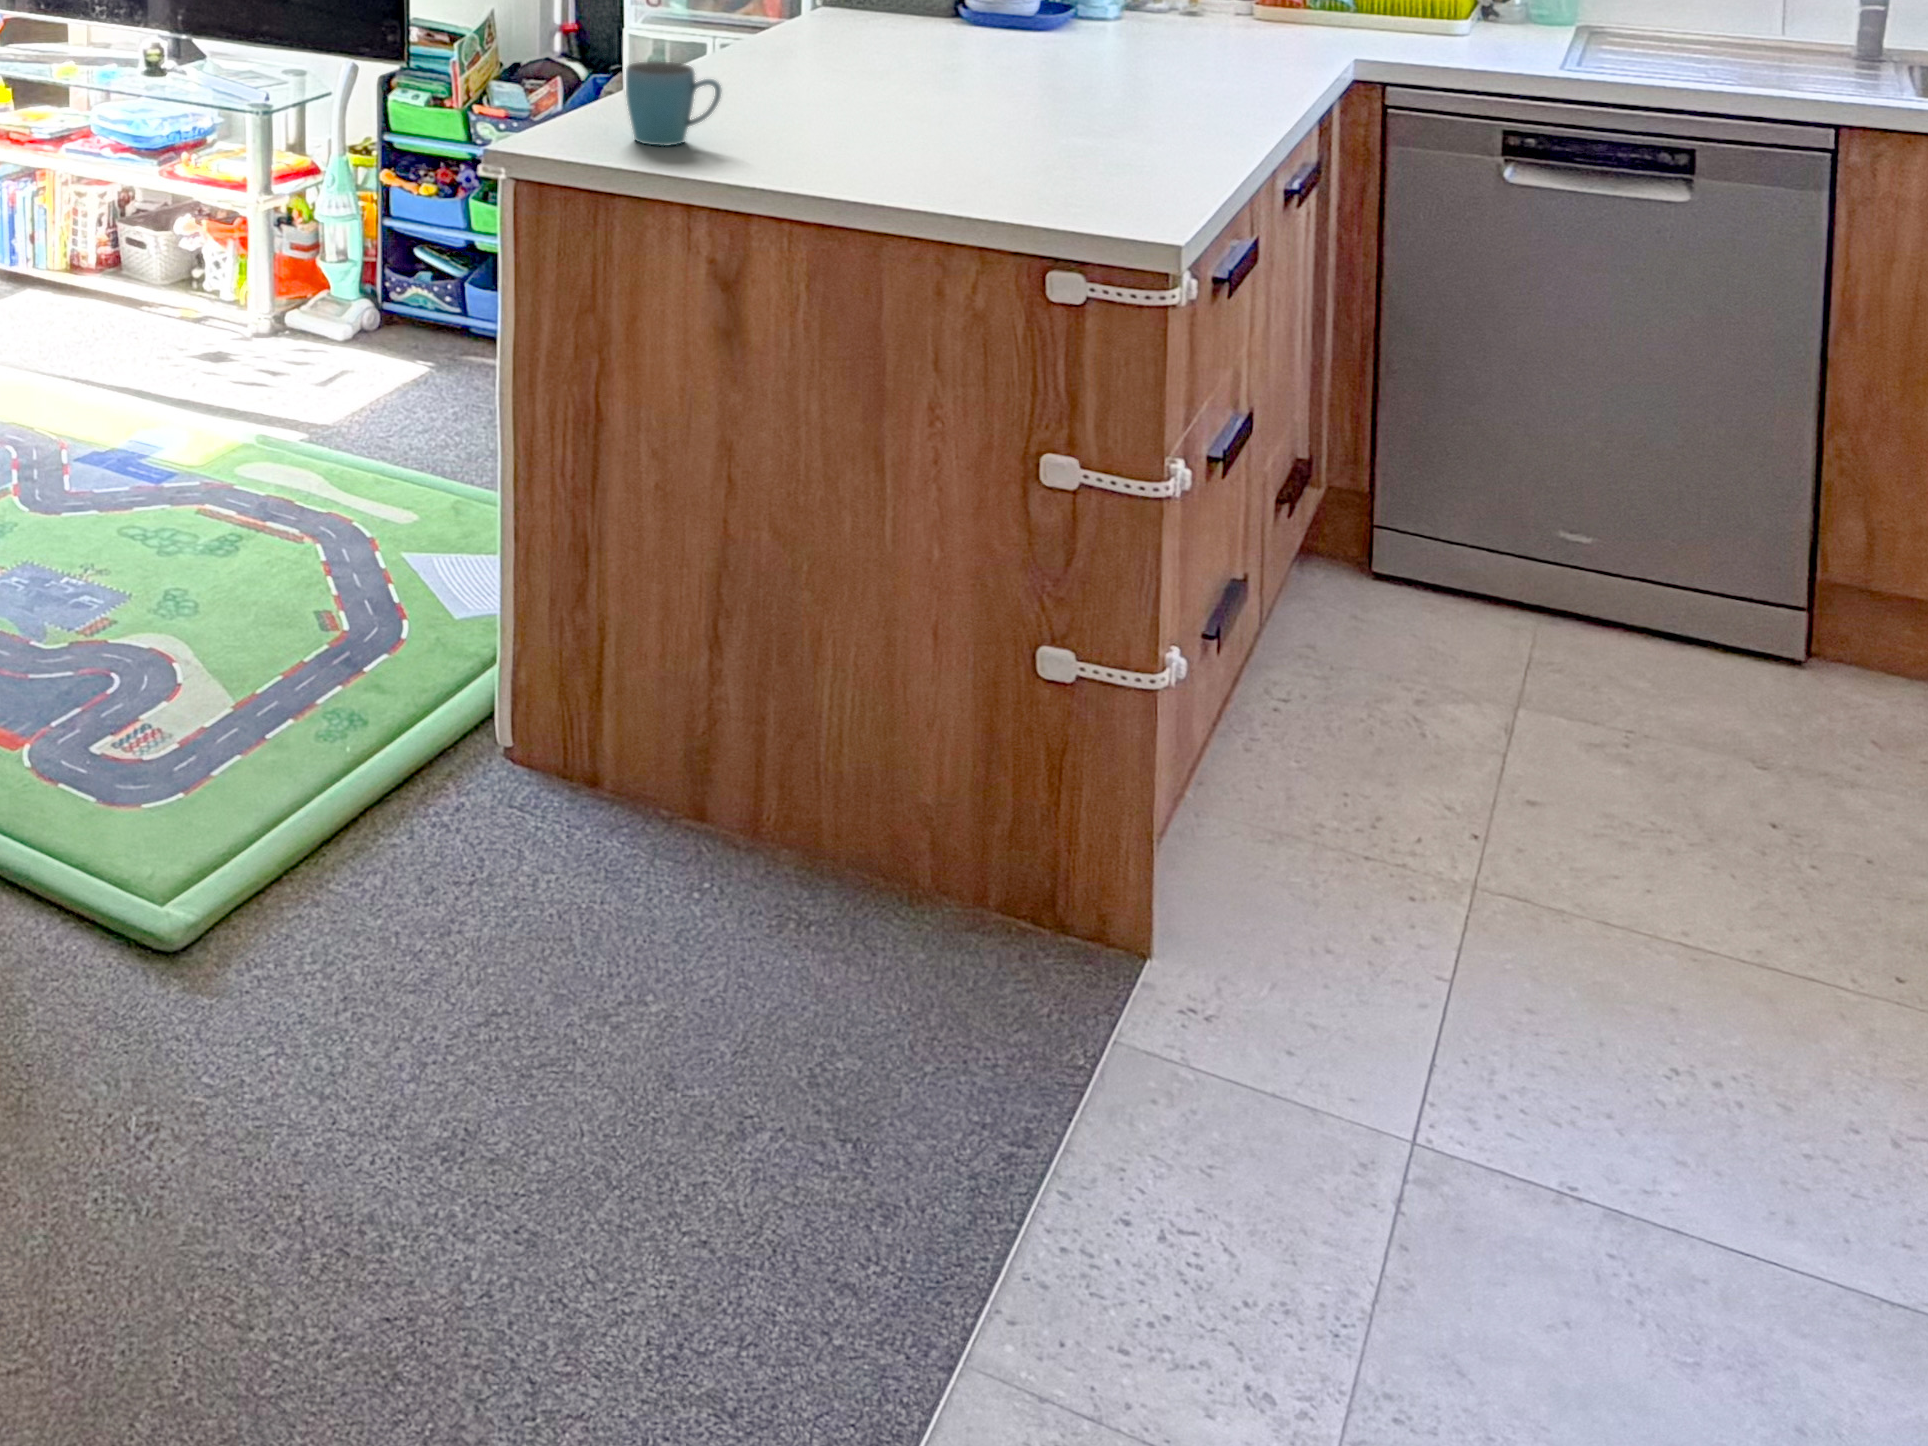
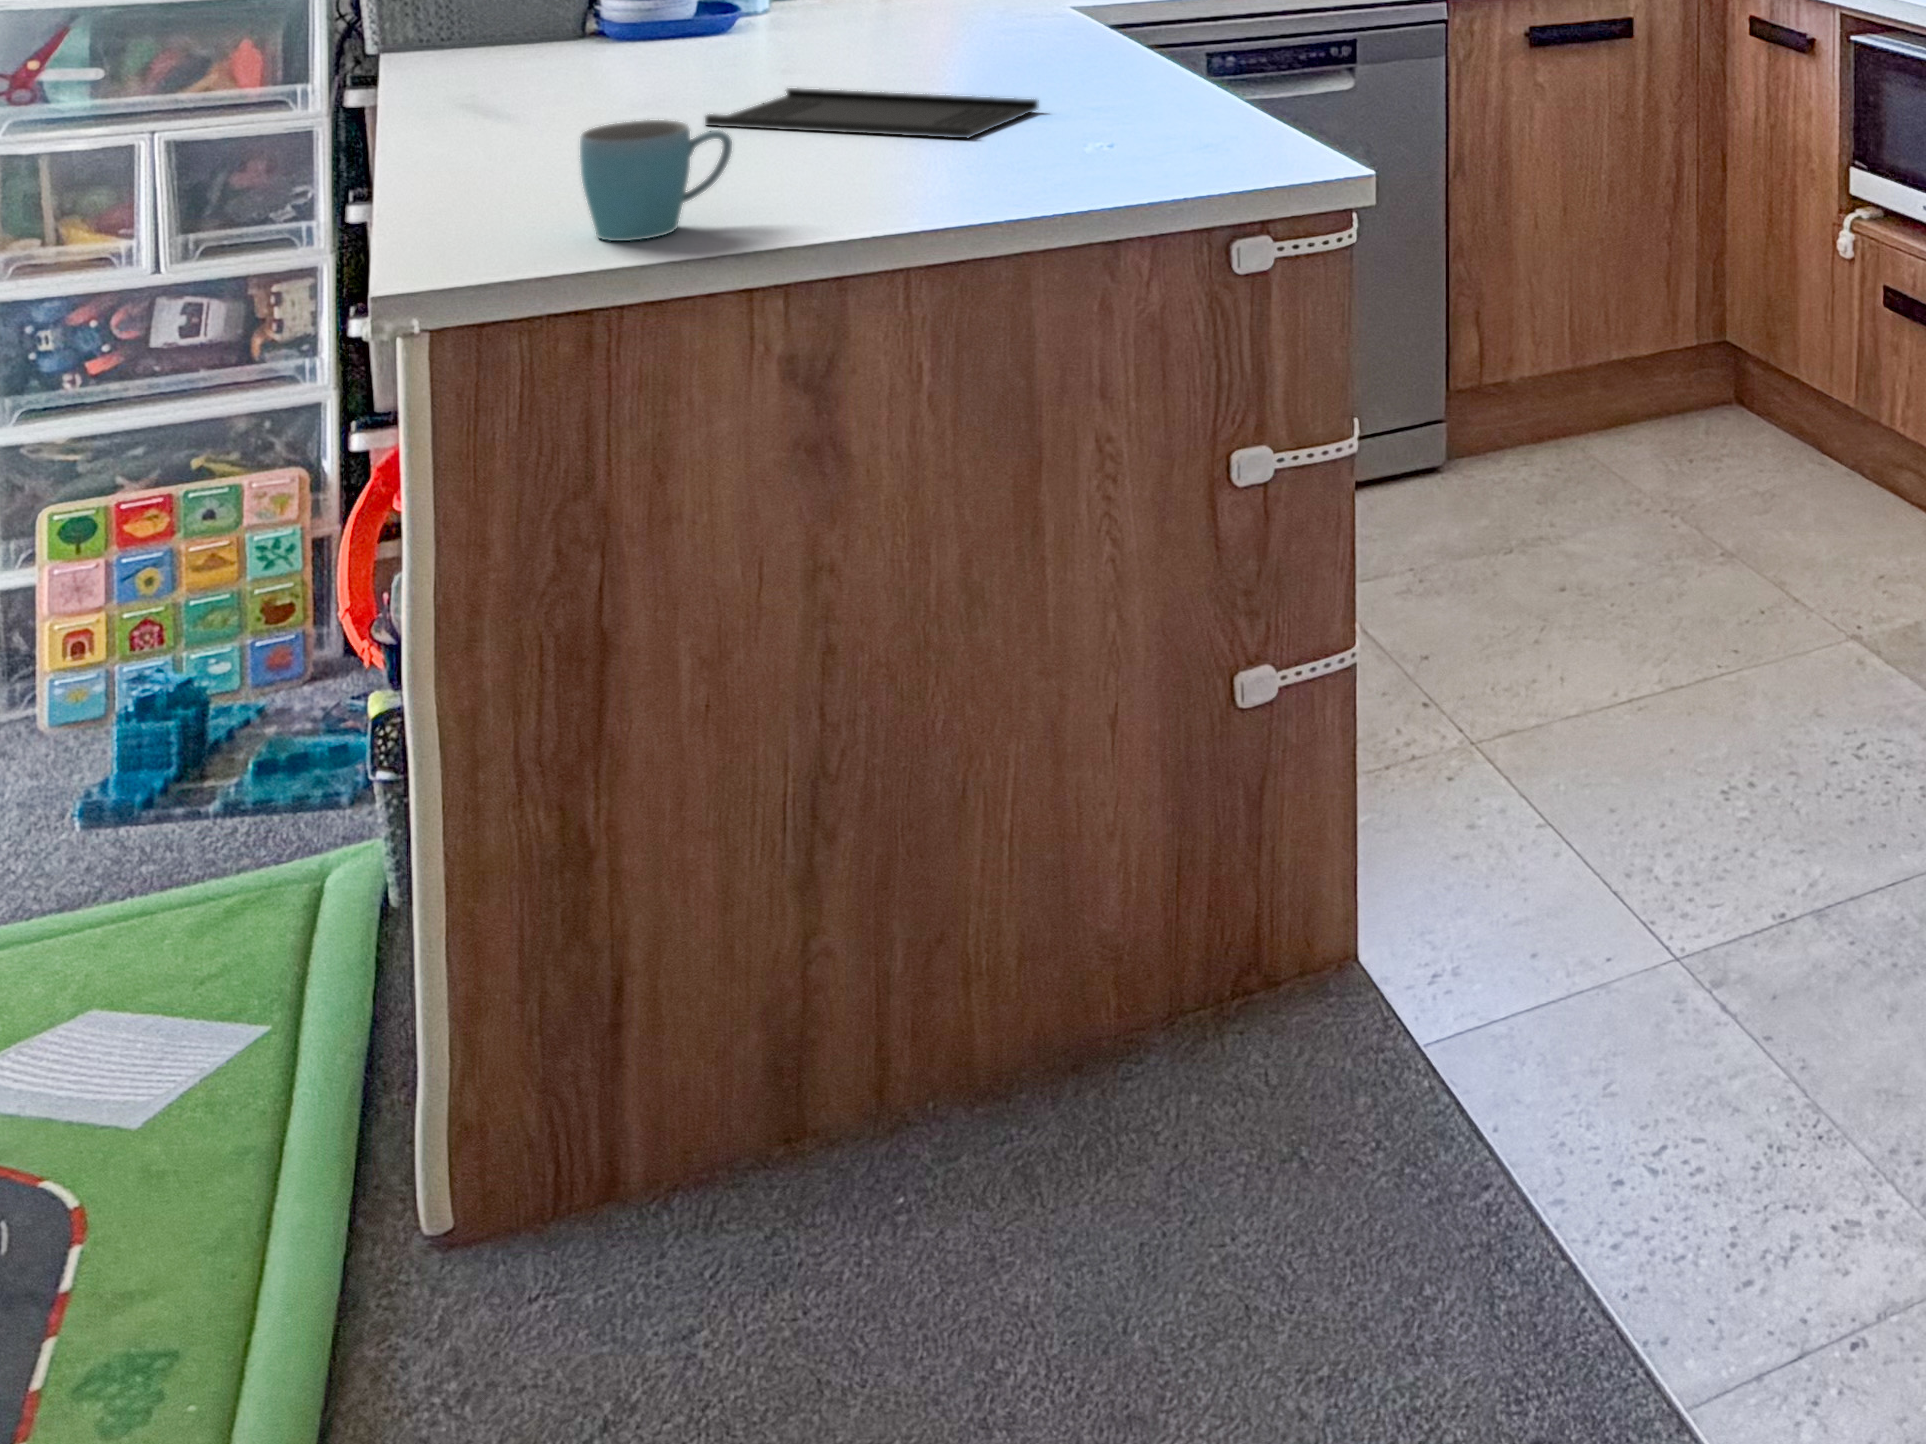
tray: none [852,74,1082,136] -> present [705,88,1039,138]

